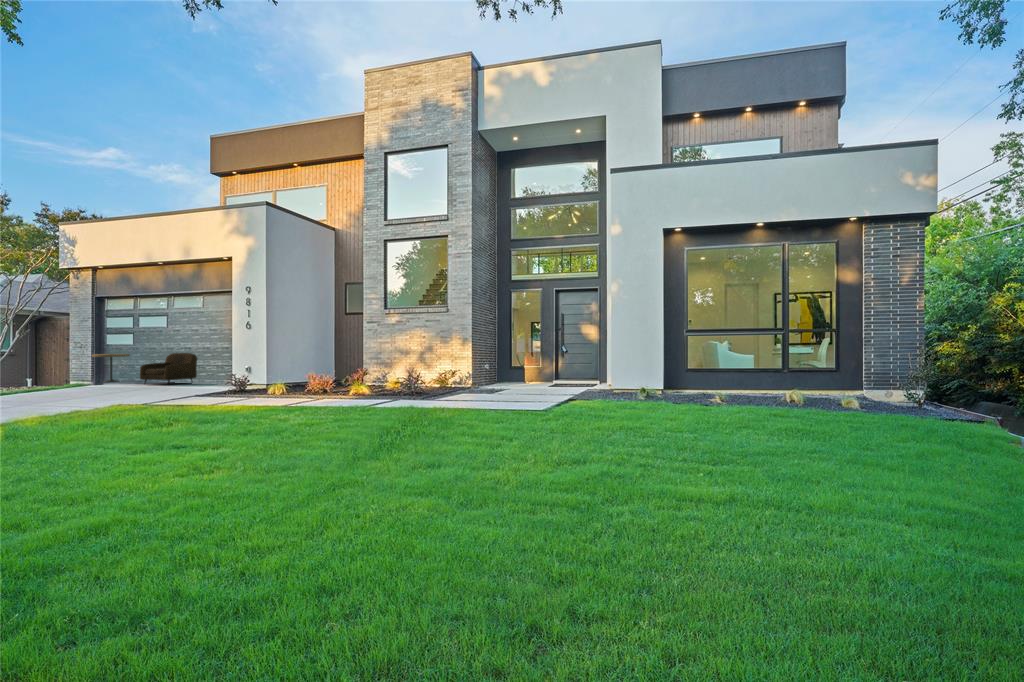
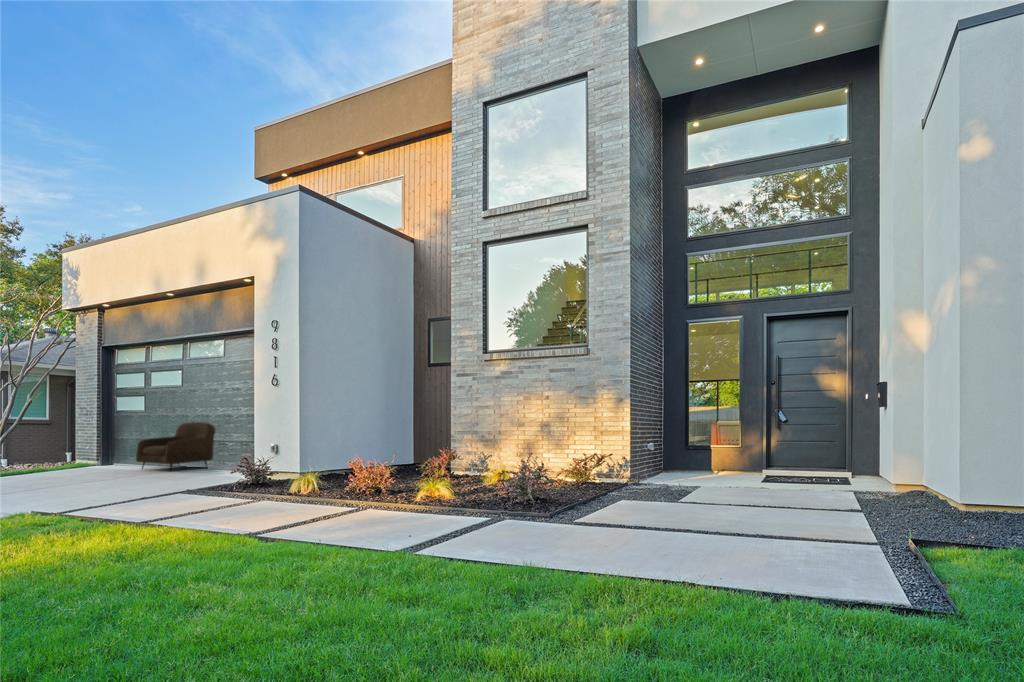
side table: present [92,354,129,382] -> none [87,423,136,464]

